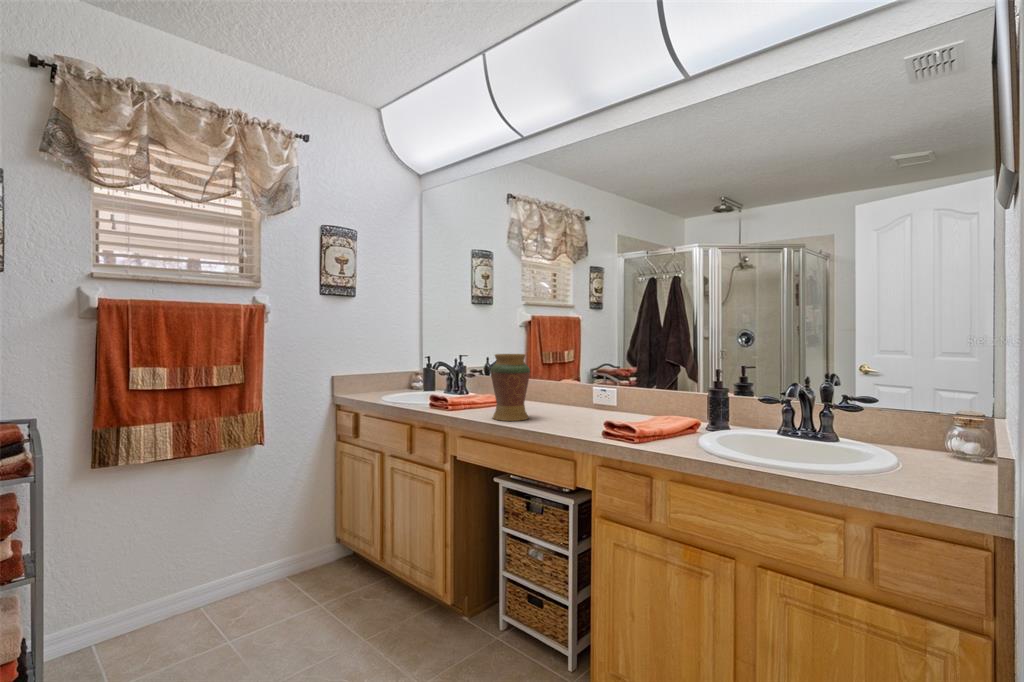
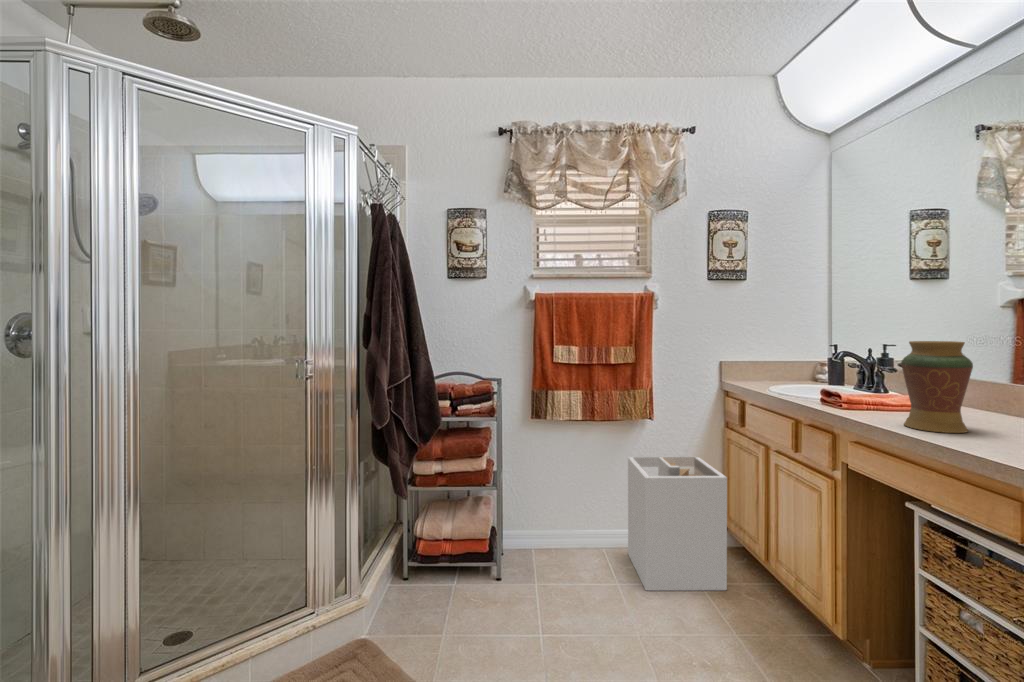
laundry hamper: none [237,477,351,637] -> present [628,457,727,591]

